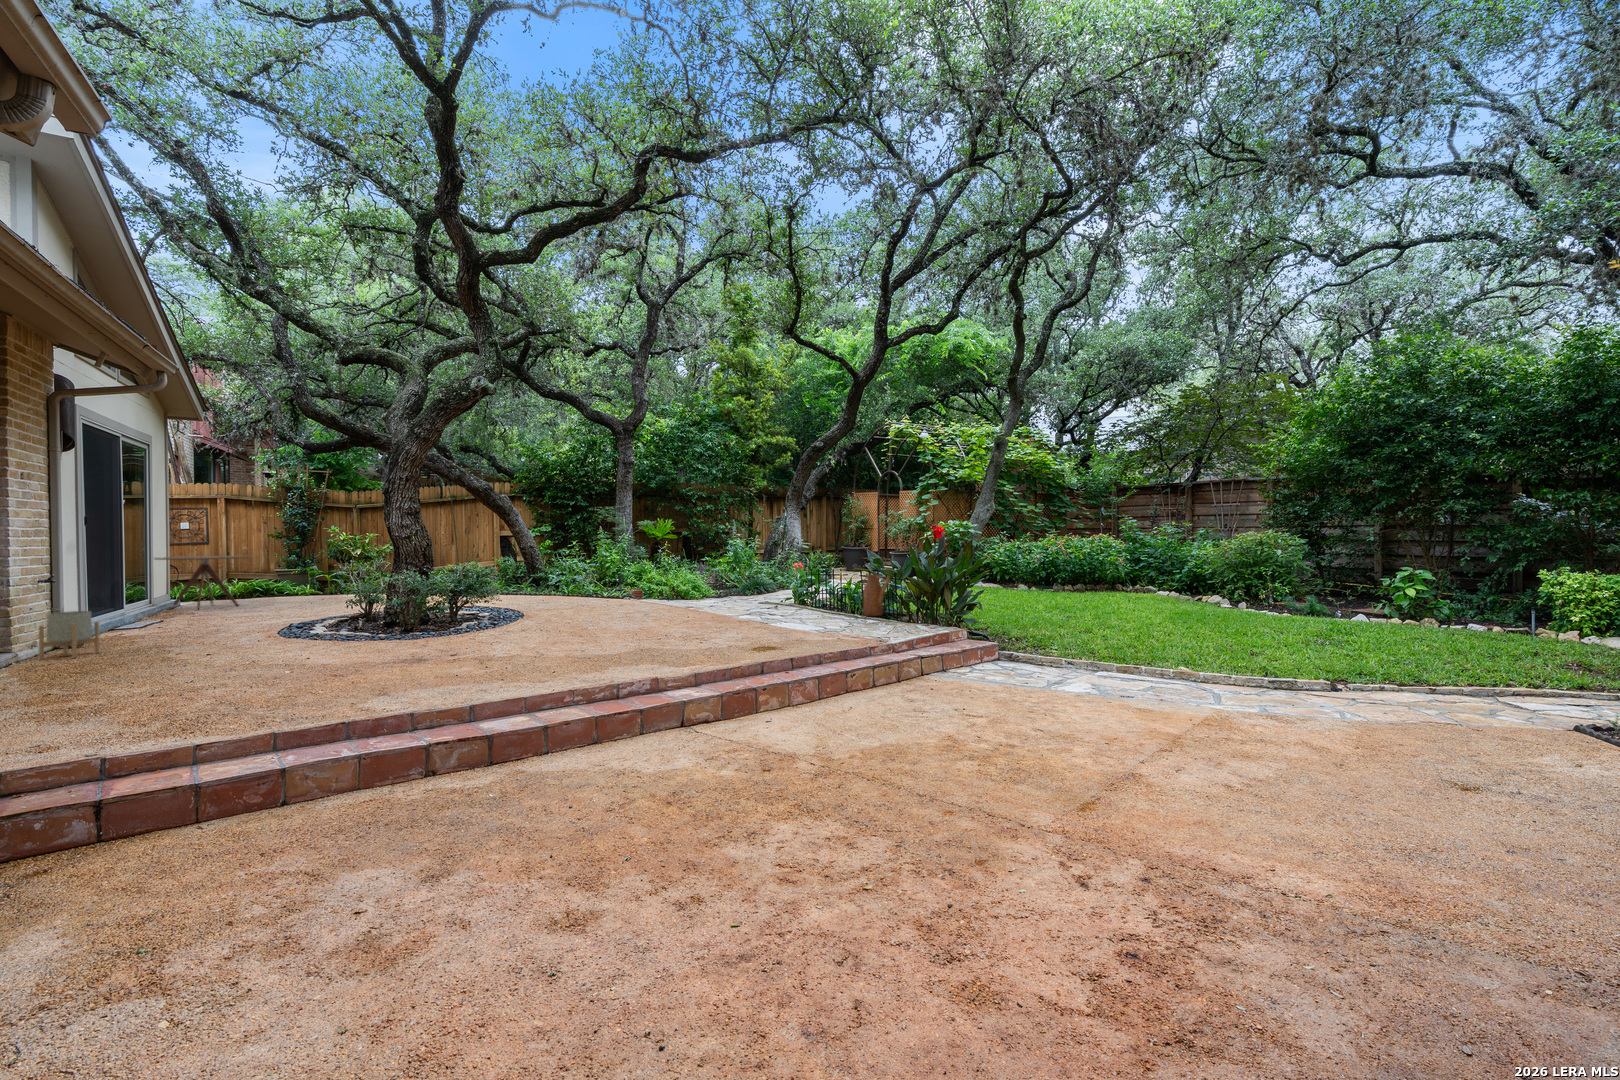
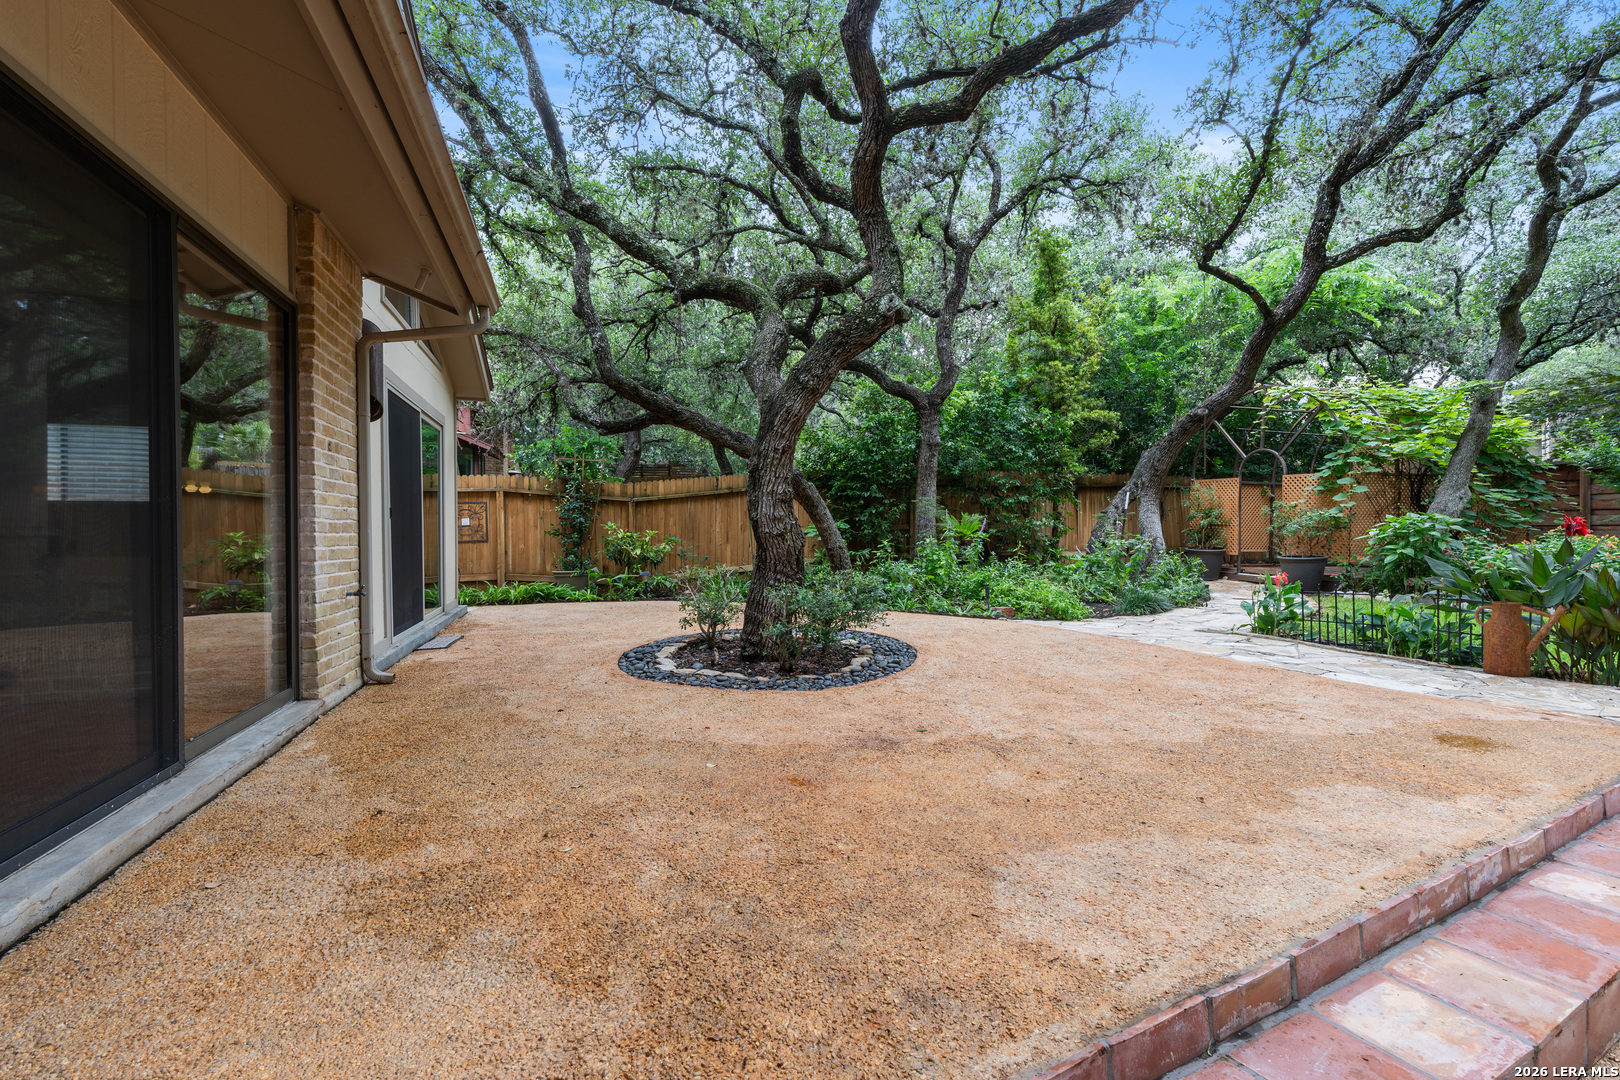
round table: present [155,556,252,610] -> none [448,556,545,621]
planter: present [39,611,100,659] -> none [346,637,414,706]

